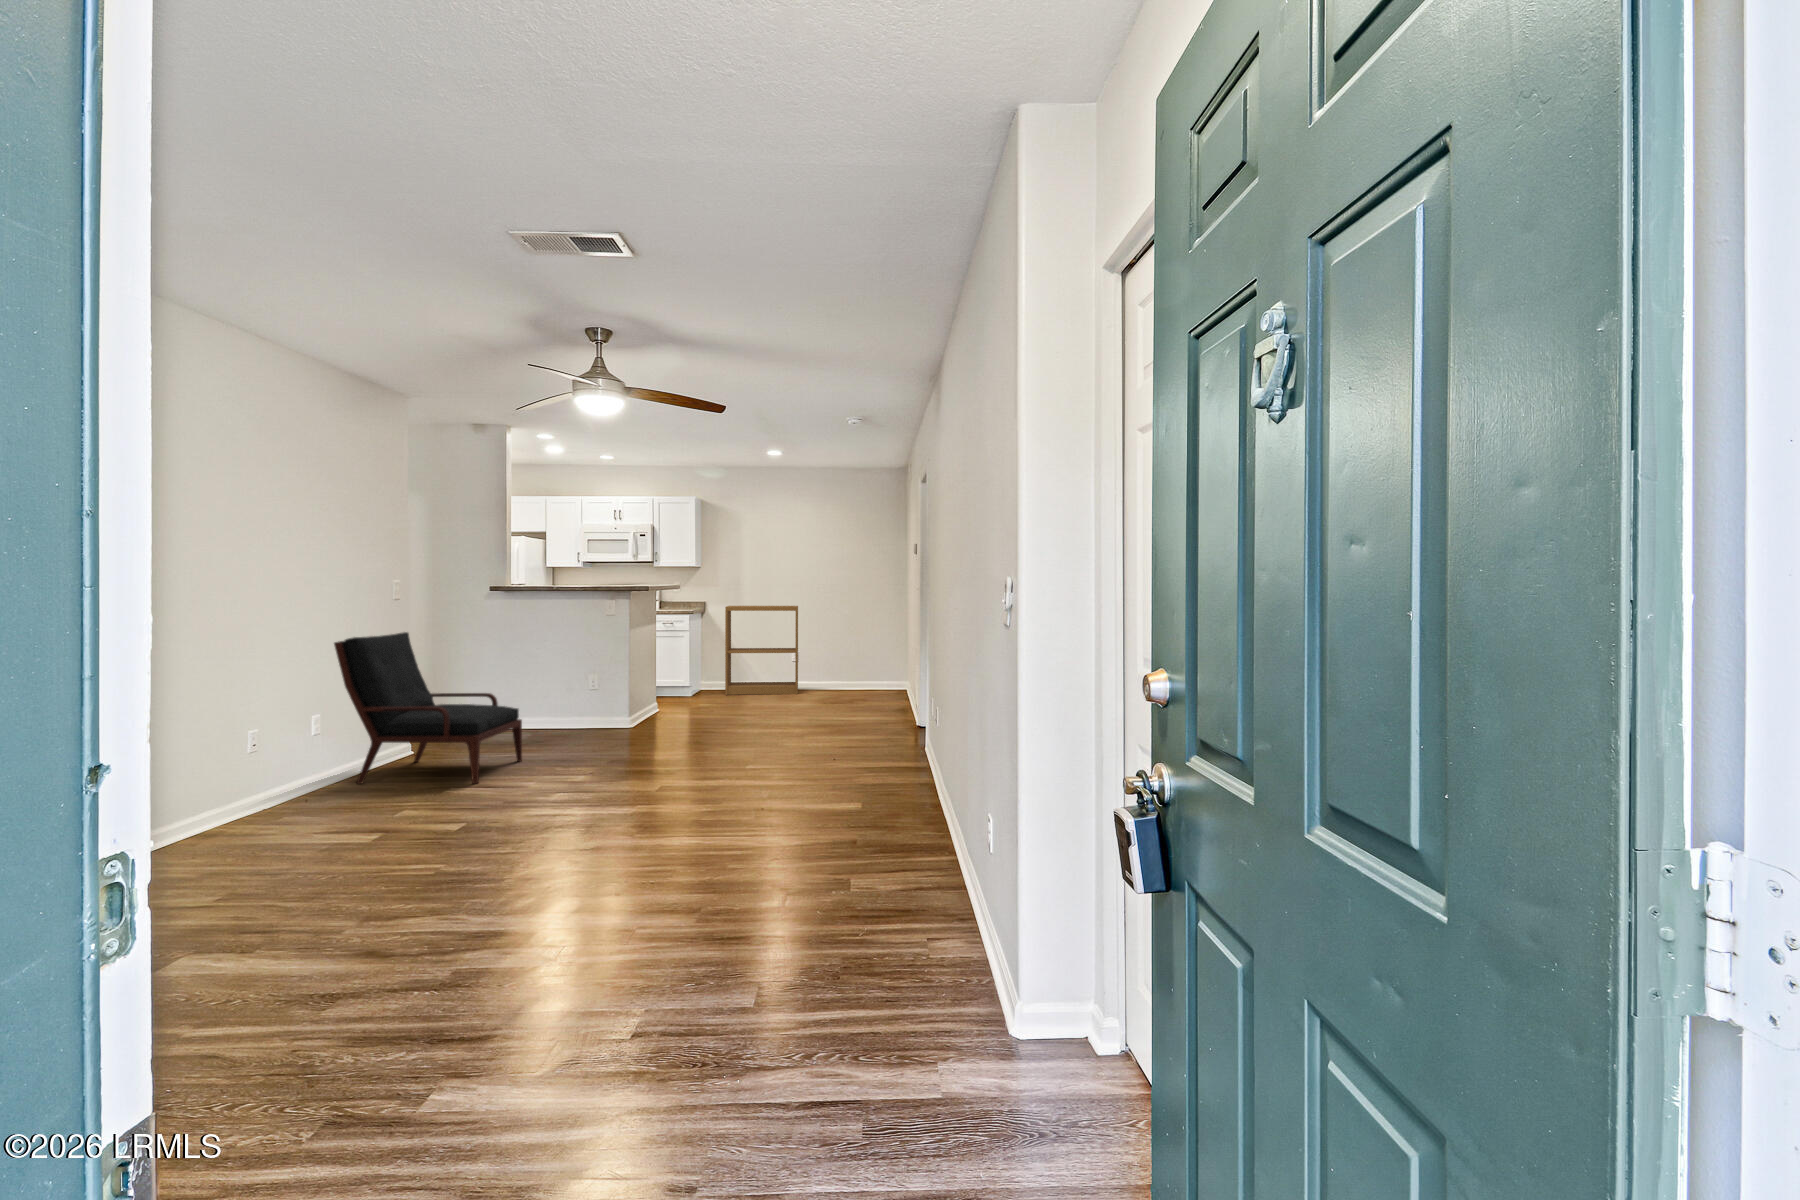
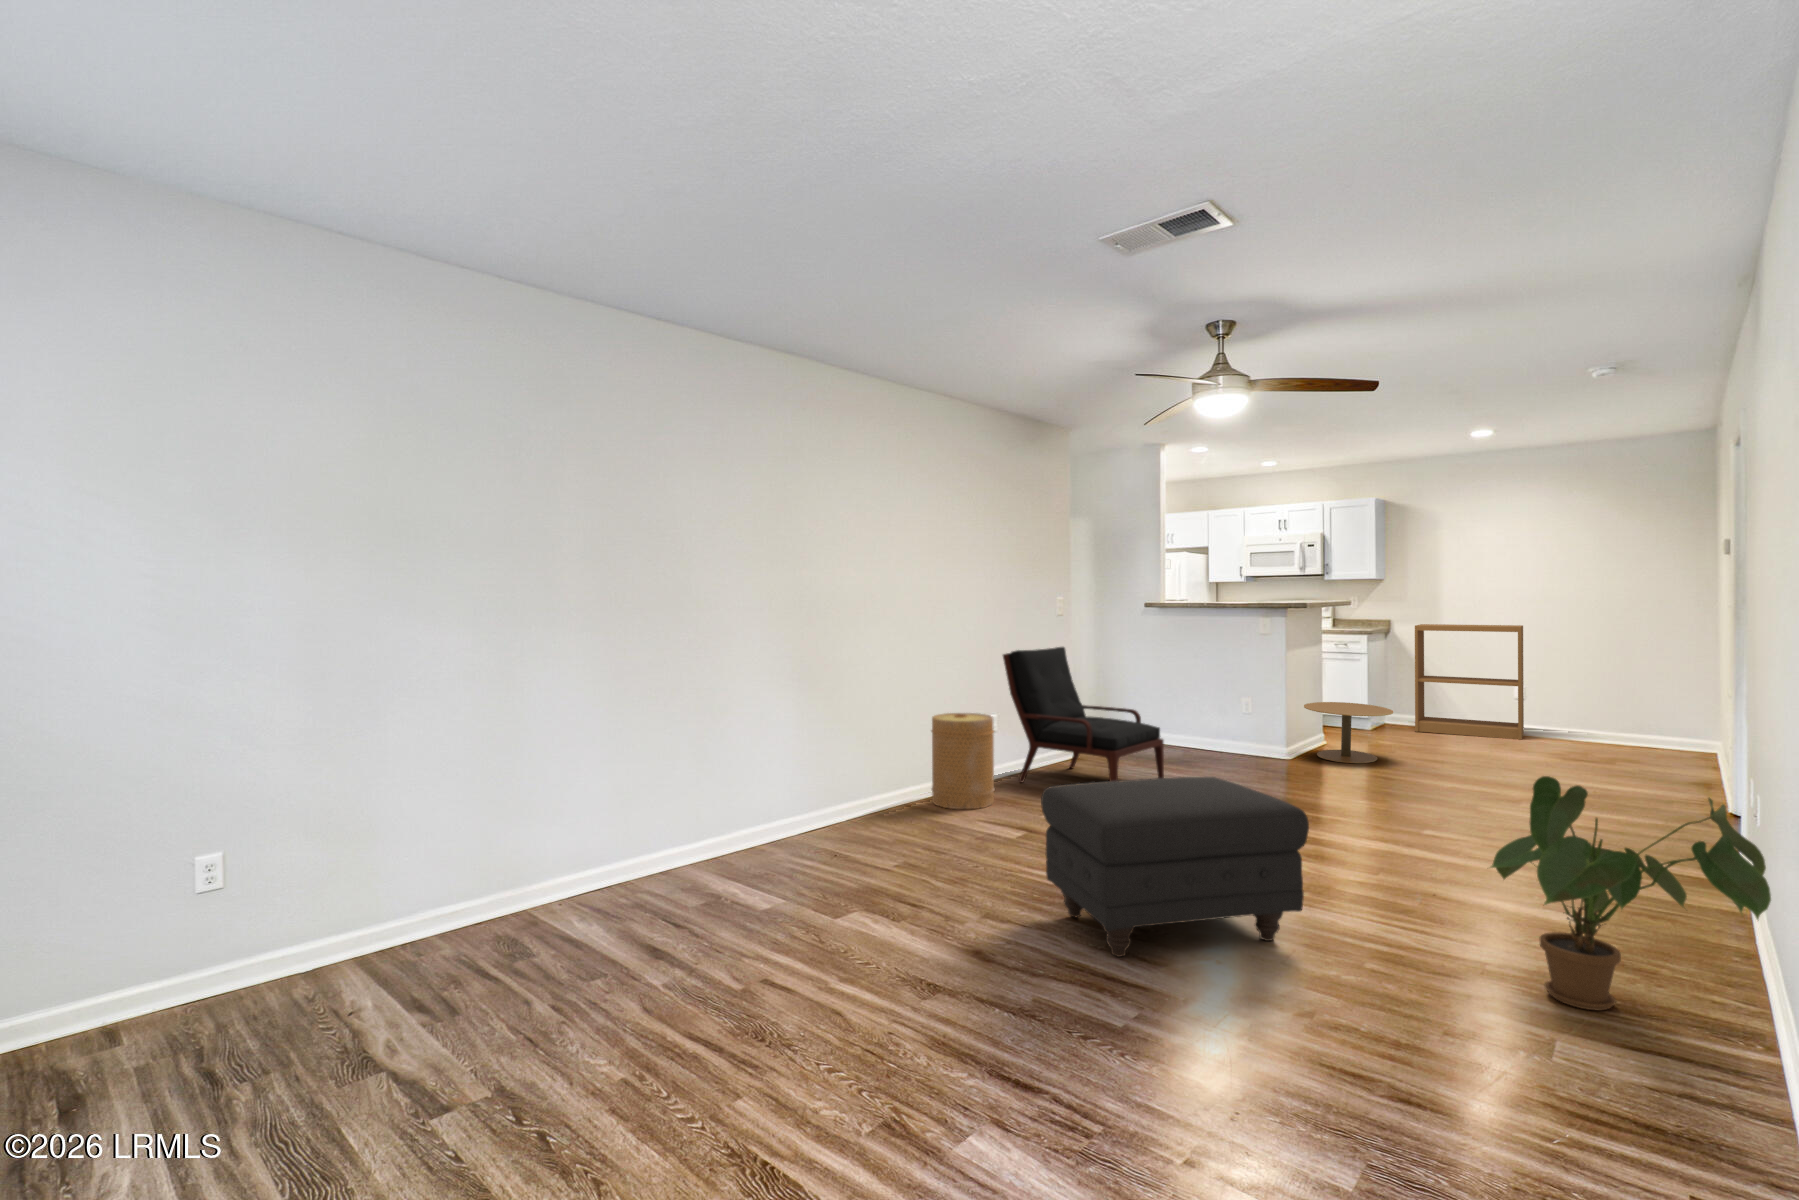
side table: none [644,674,715,725] -> present [1304,702,1393,763]
house plant: none [806,706,952,861] -> present [1490,776,1771,1010]
basket: none [242,711,333,824] -> present [931,713,995,809]
ottoman: none [433,740,685,915] -> present [1041,777,1309,957]

